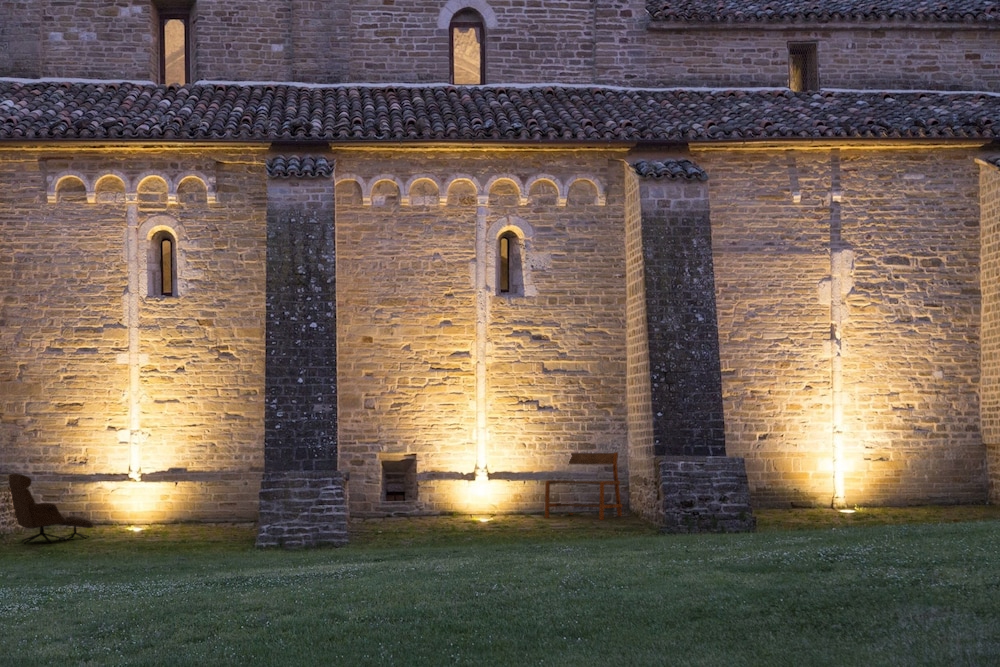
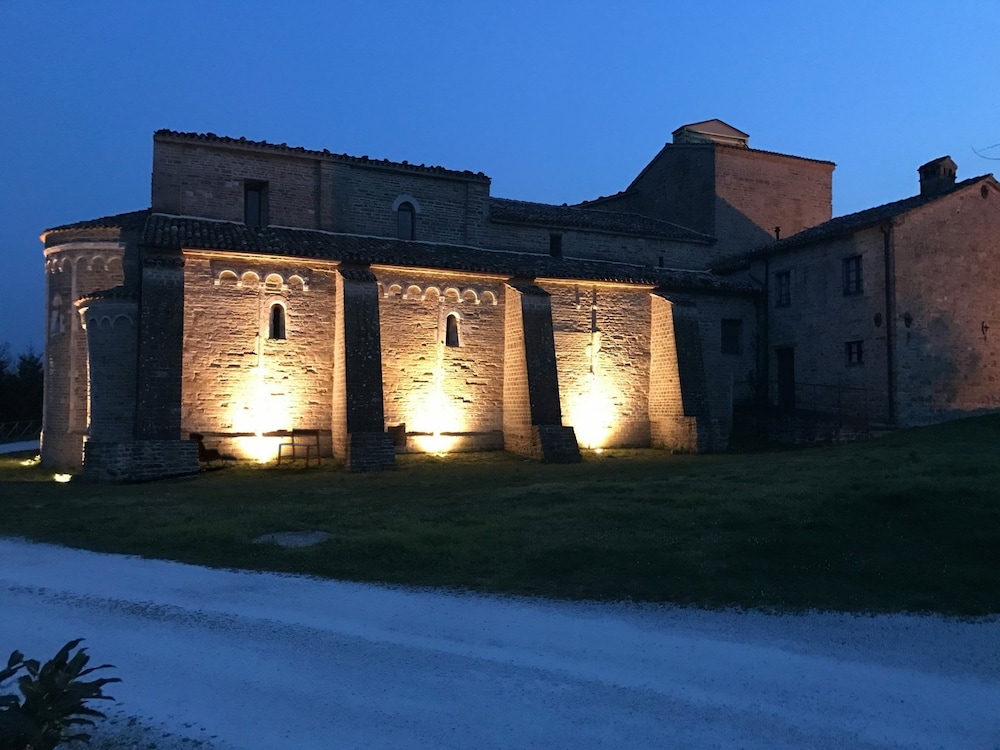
bench: present [545,452,622,520] -> present [278,428,321,466]

